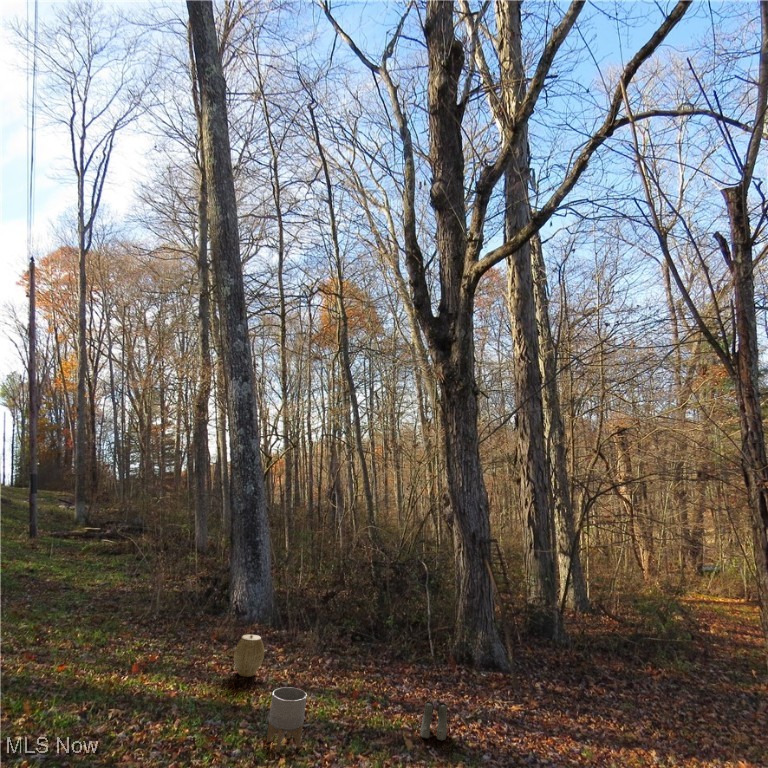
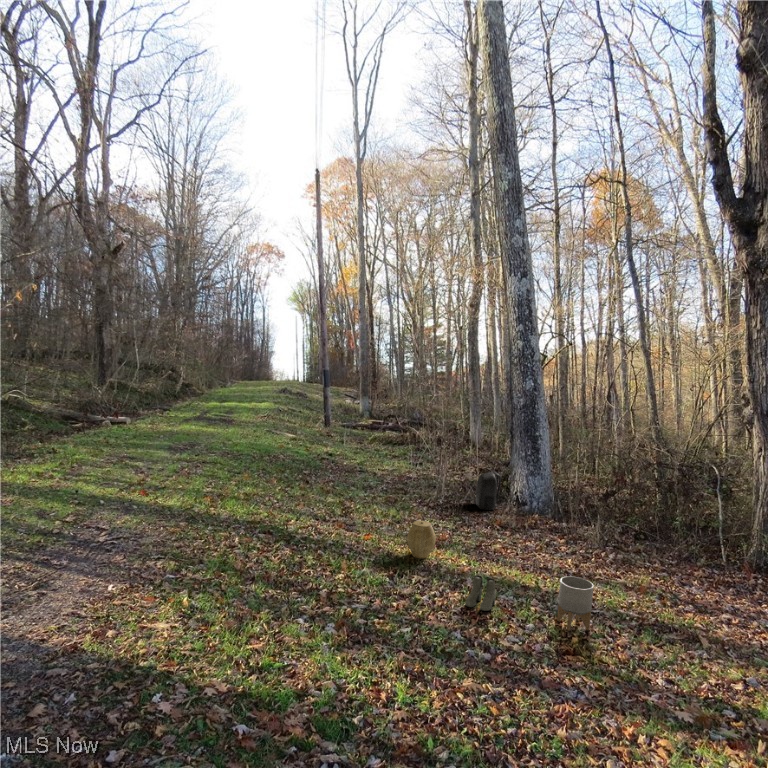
backpack: none [195,578,225,622] -> present [476,471,501,510]
woven basket: present [234,635,264,677] -> present [407,521,435,558]
boots: present [420,702,447,741] -> present [465,575,496,611]

